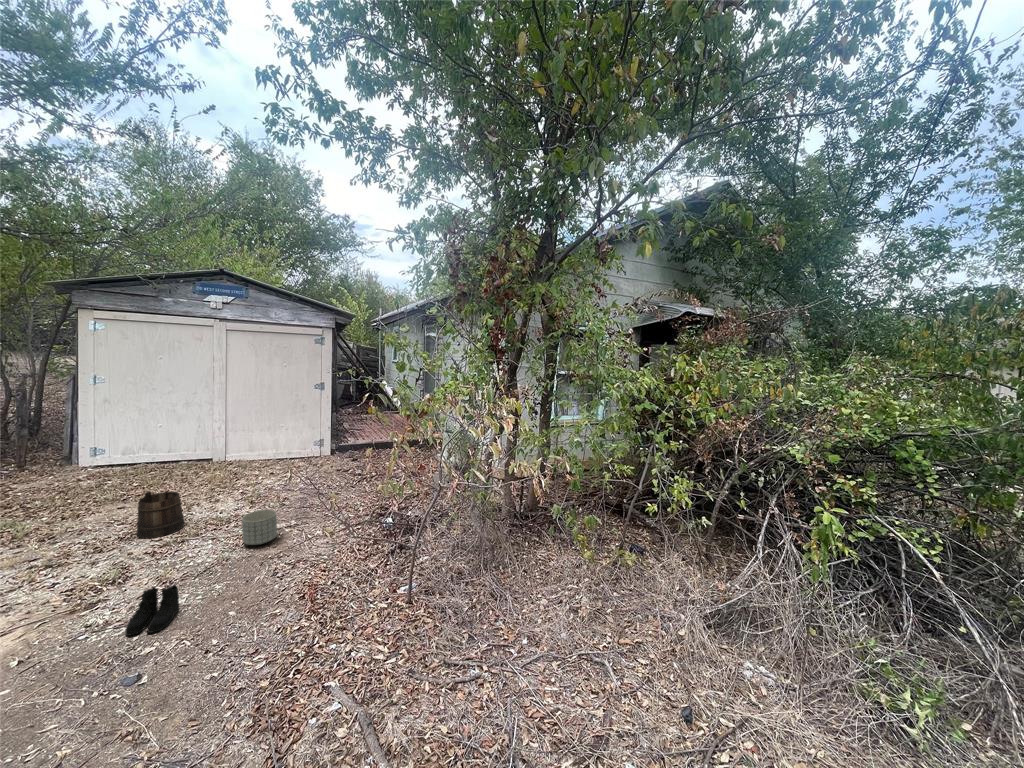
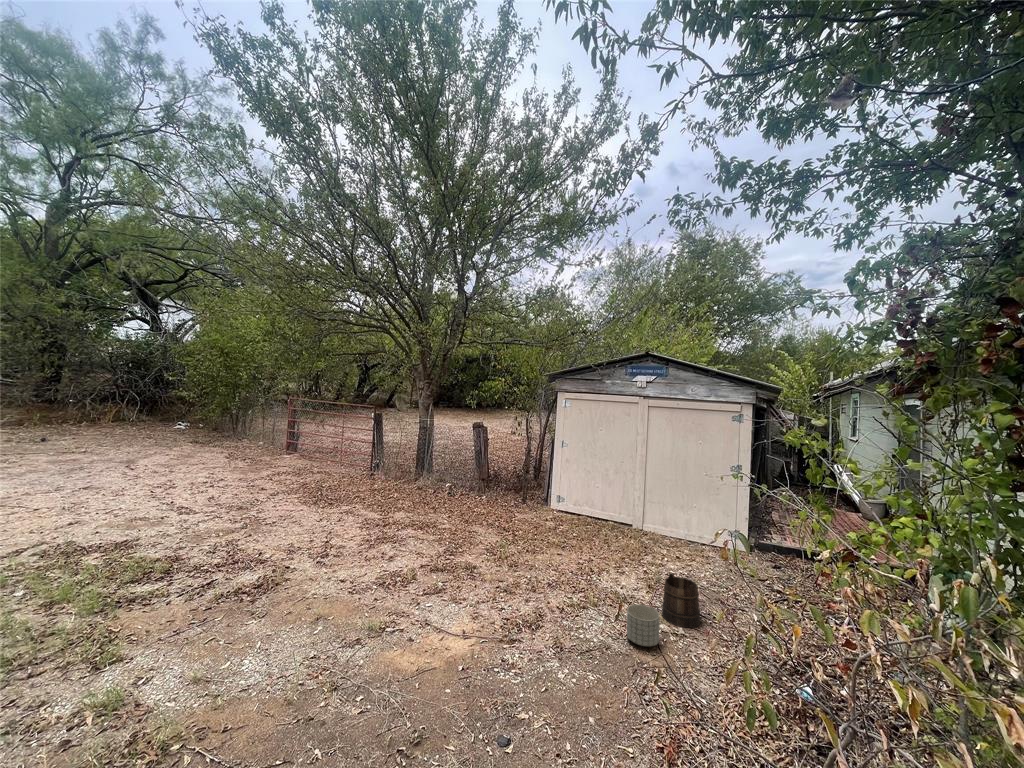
bucket: present [137,491,184,539] -> present [662,573,701,628]
boots: present [126,585,179,636] -> none [523,648,562,696]

